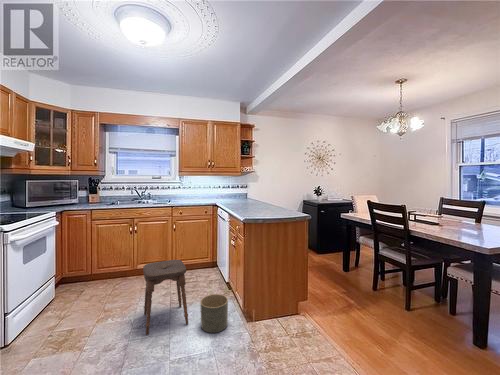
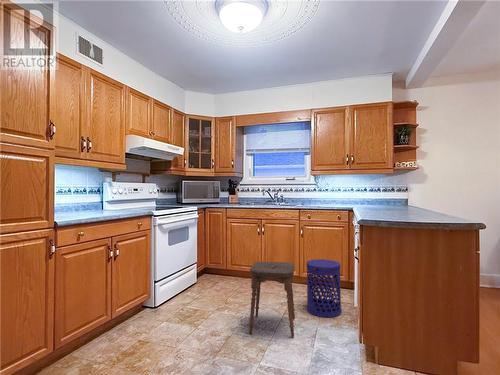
waste bin: none [187,250,215,298] -> present [306,259,341,317]
planter: present [200,294,228,333] -> none [305,310,340,357]

